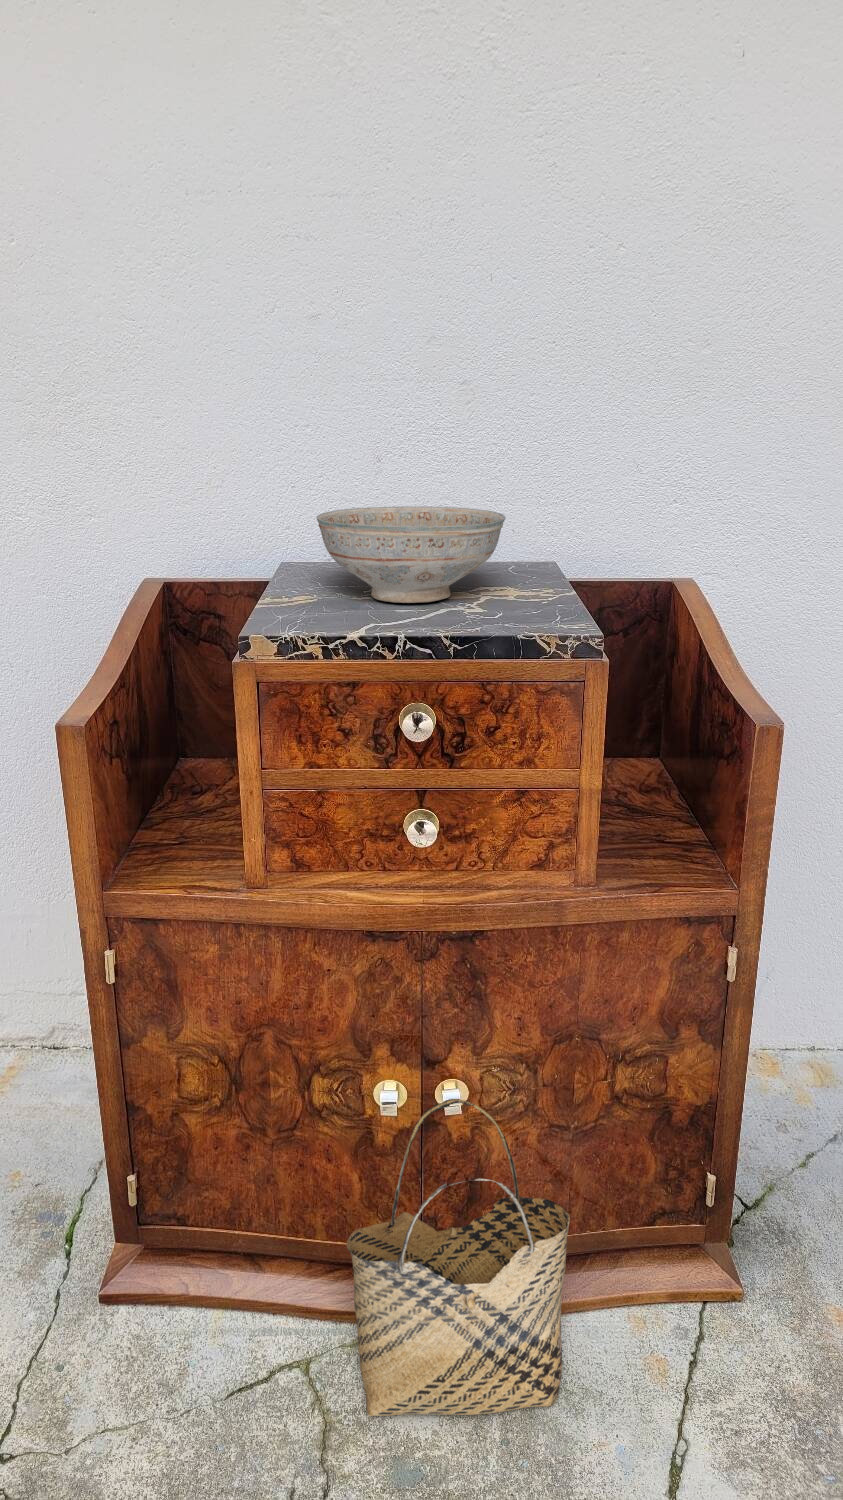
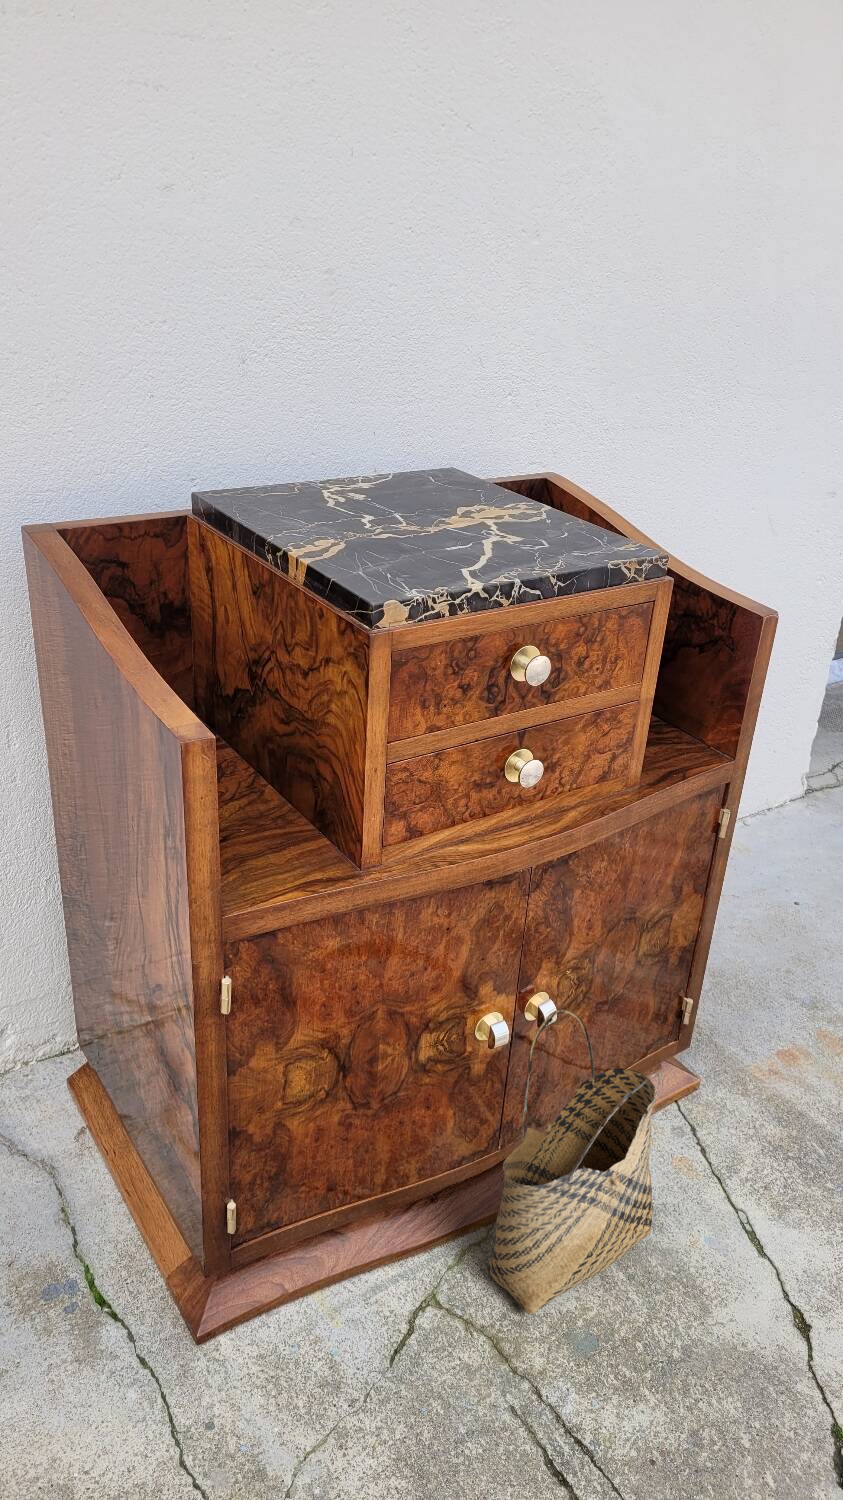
decorative bowl: present [316,506,506,603] -> none [335,414,542,535]

